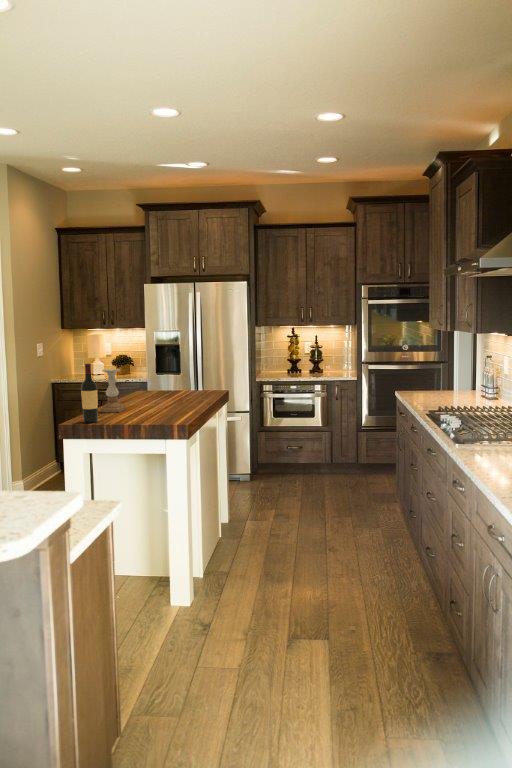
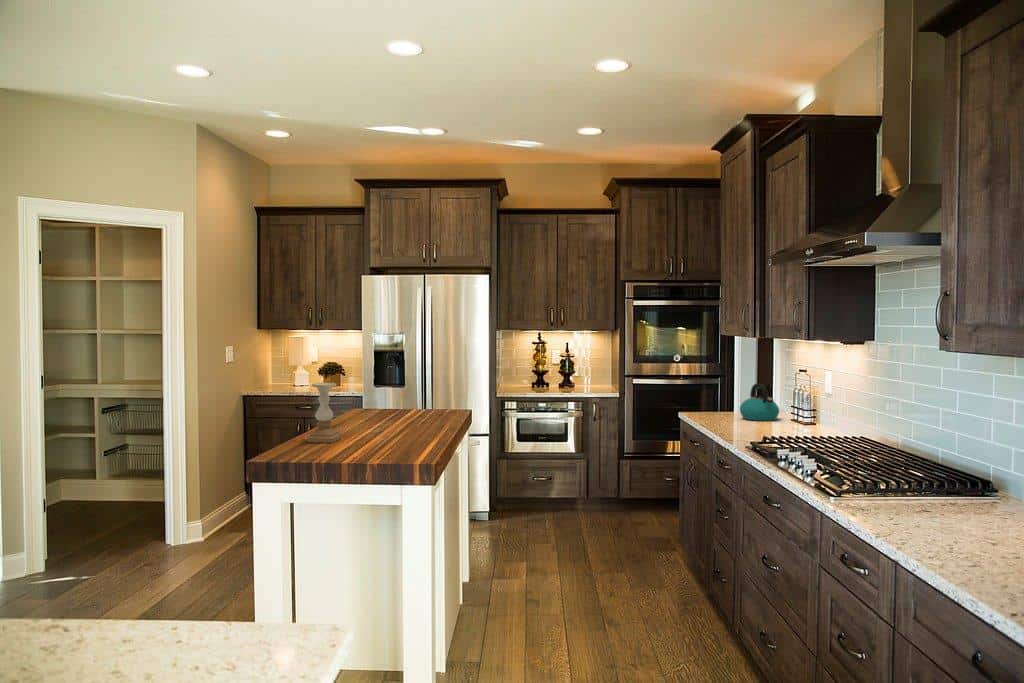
wine bottle: present [81,364,98,423] -> none [283,376,305,460]
kettle: none [442,367,473,397] -> present [740,383,779,421]

